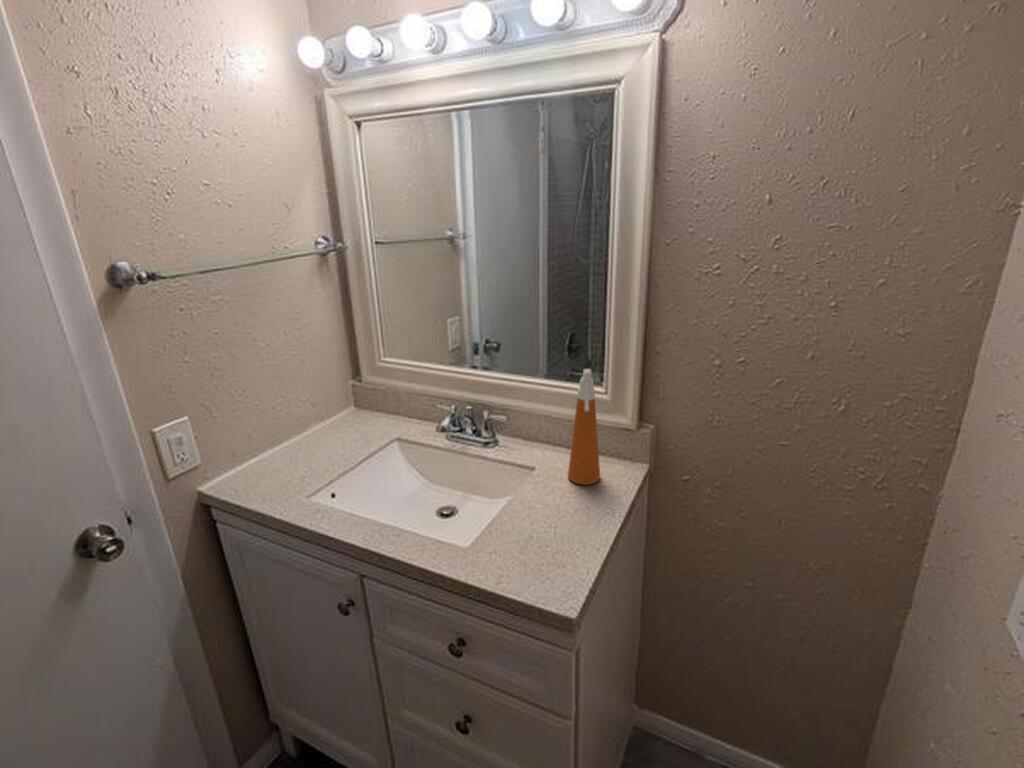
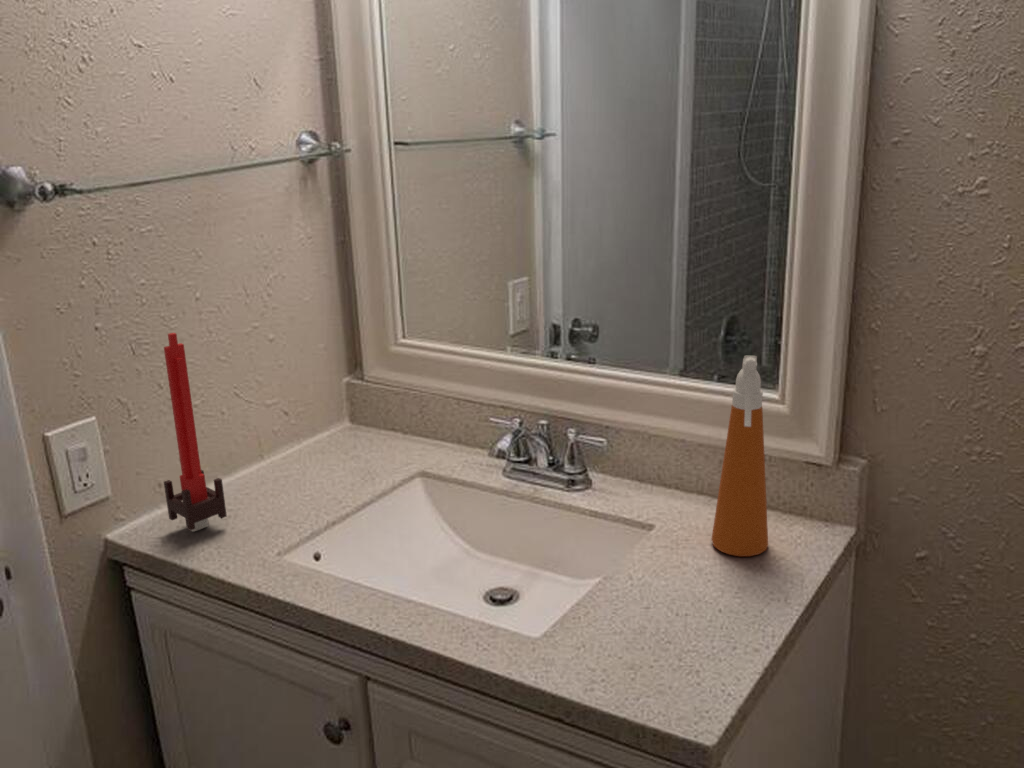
candle: none [229,363,276,484] -> present [164,333,227,532]

